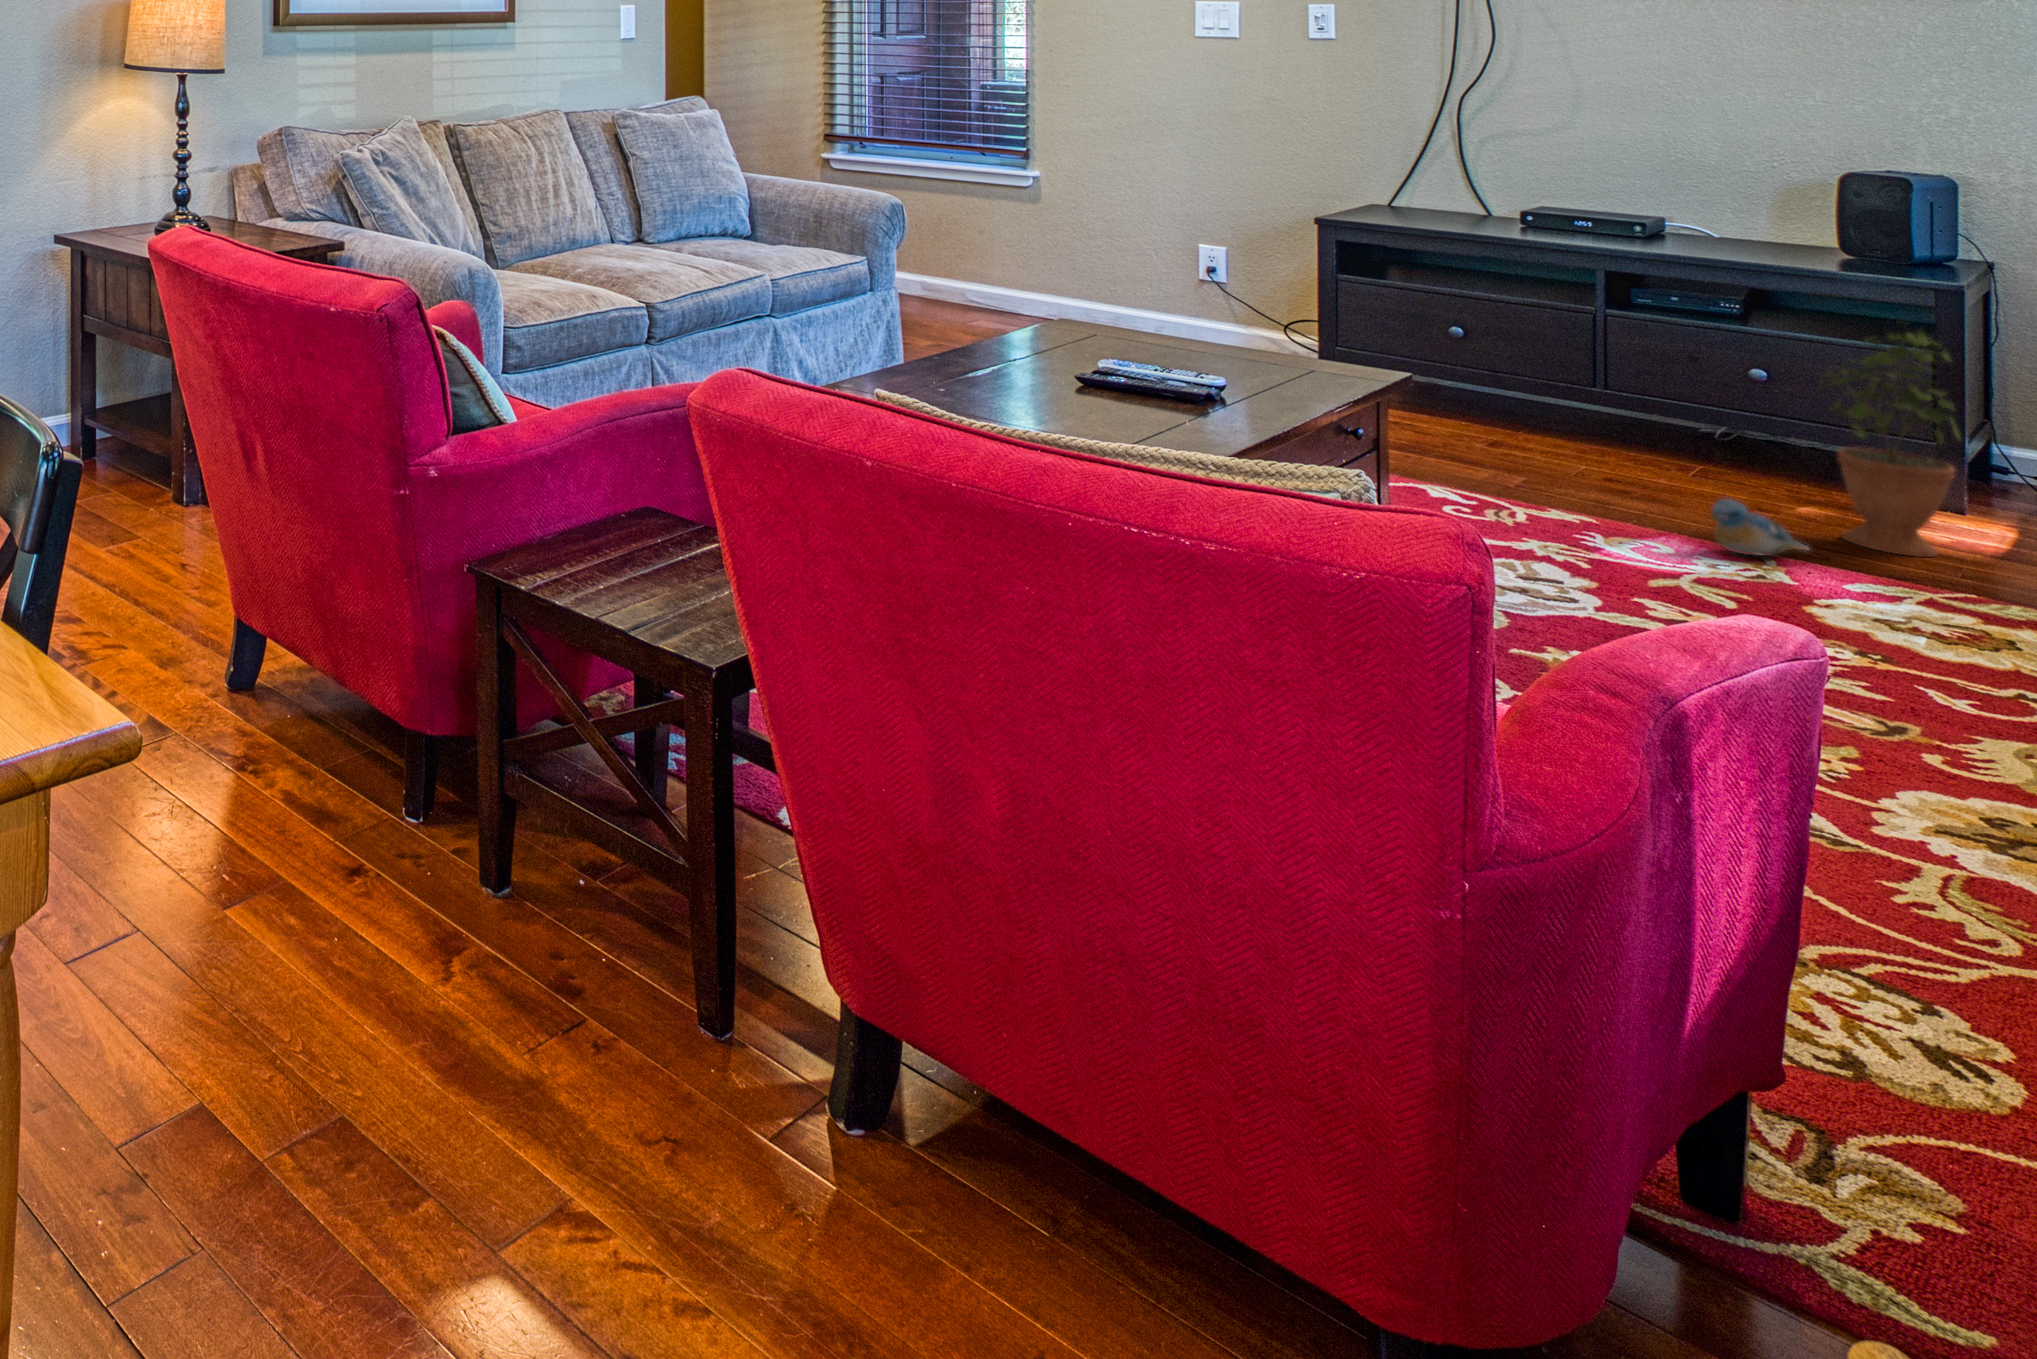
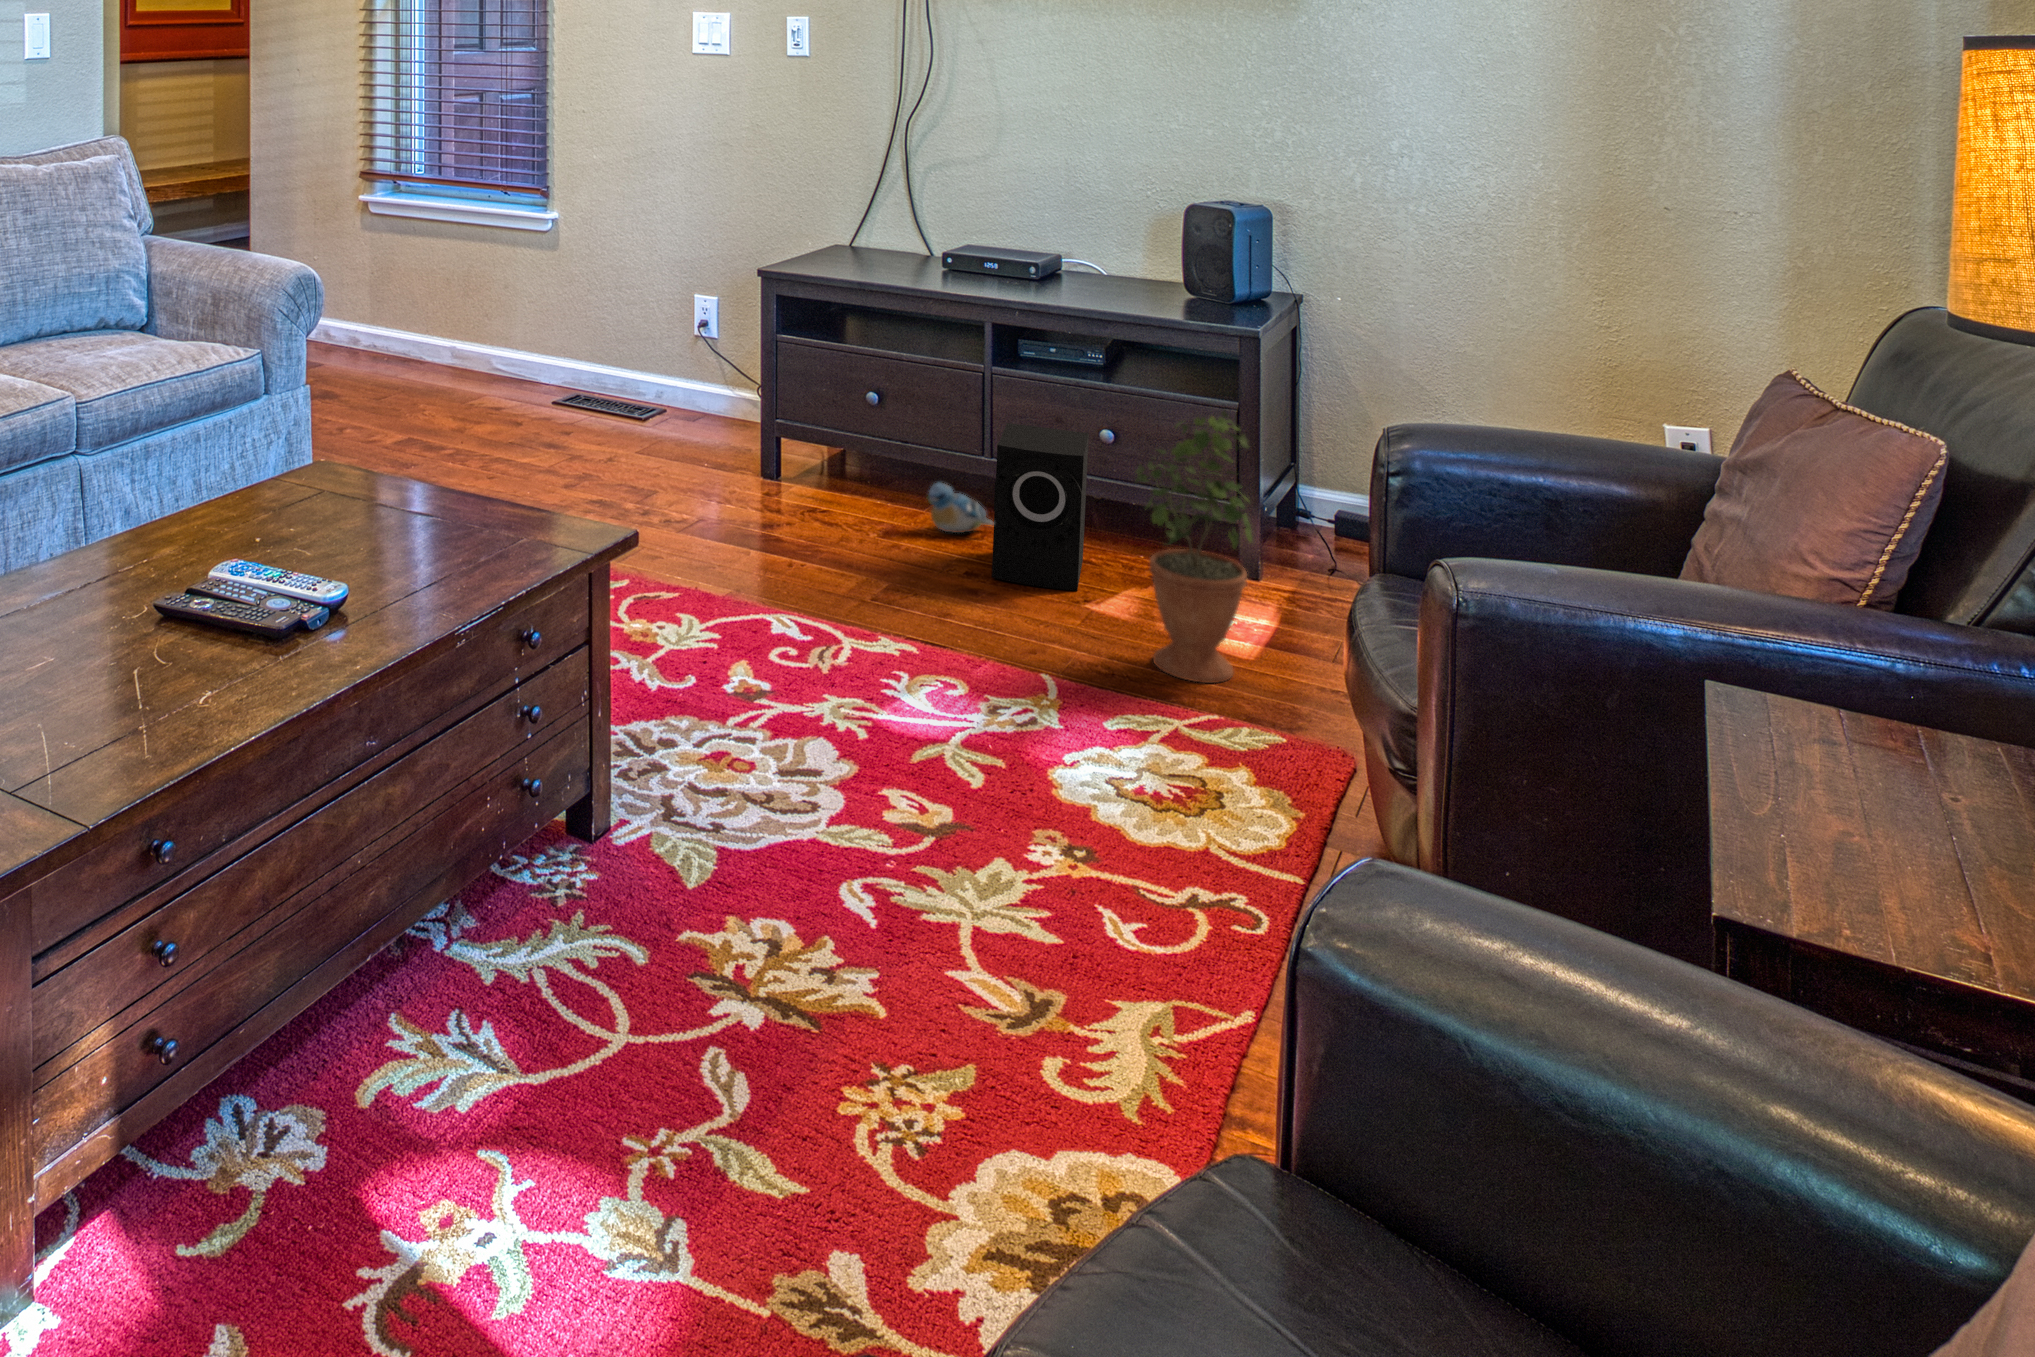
speaker: none [1613,351,1727,492] -> present [992,423,1089,591]
plush toy: present [1711,499,1809,556] -> present [927,482,993,533]

